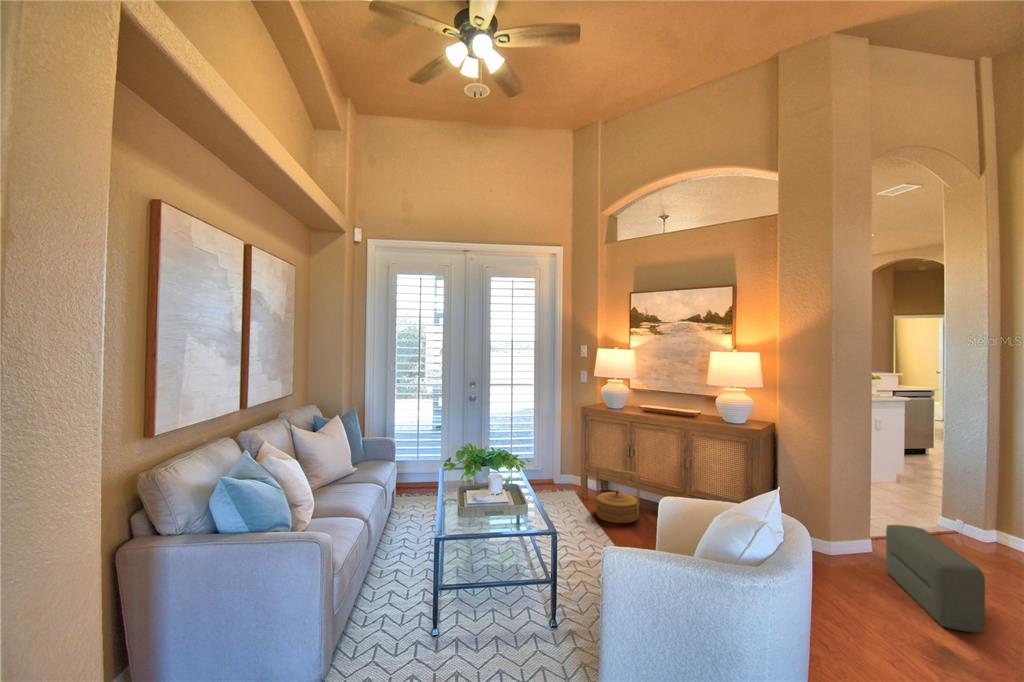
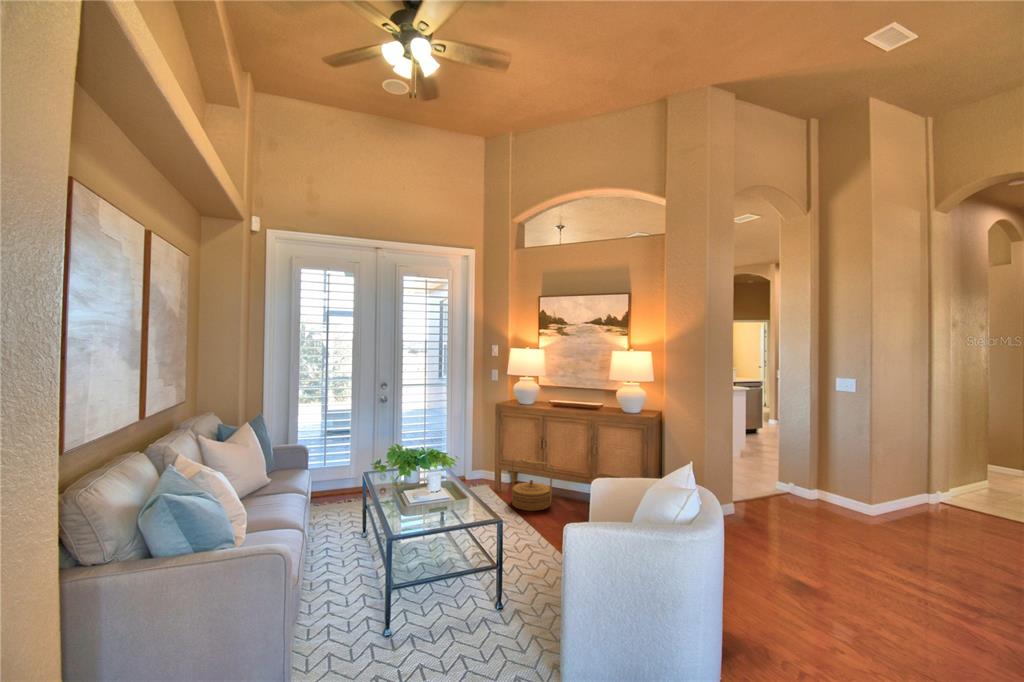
pouf: present [886,525,985,633] -> none [748,489,819,565]

